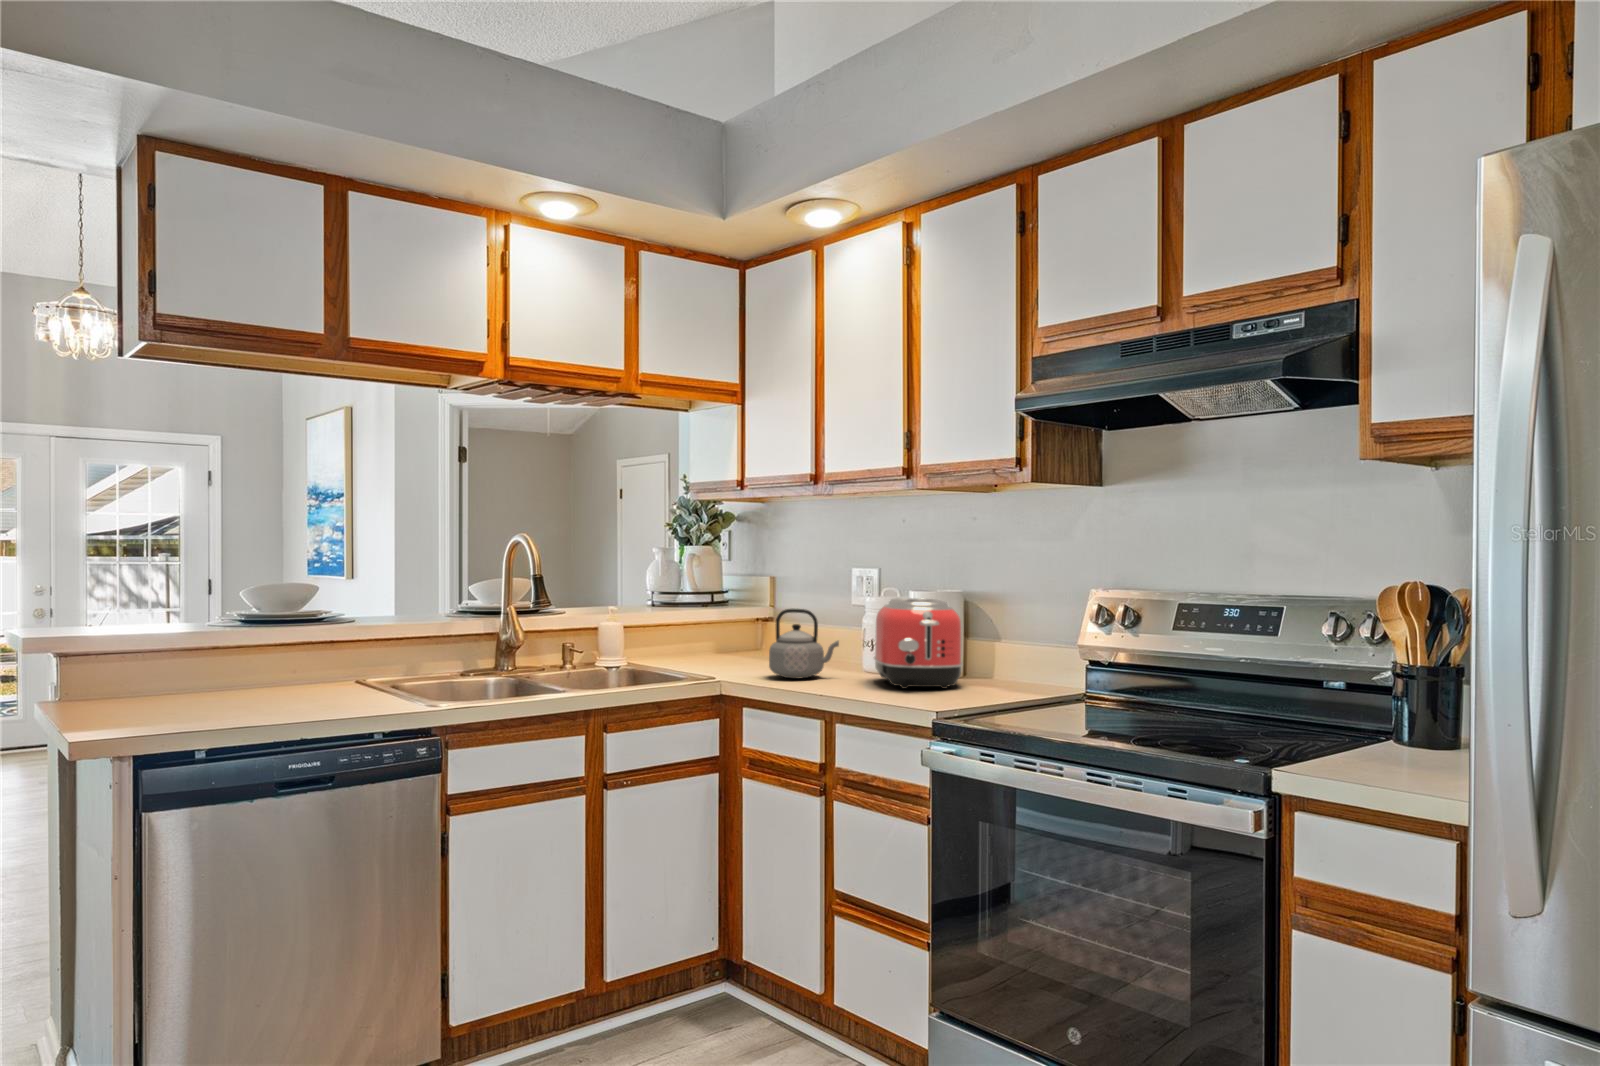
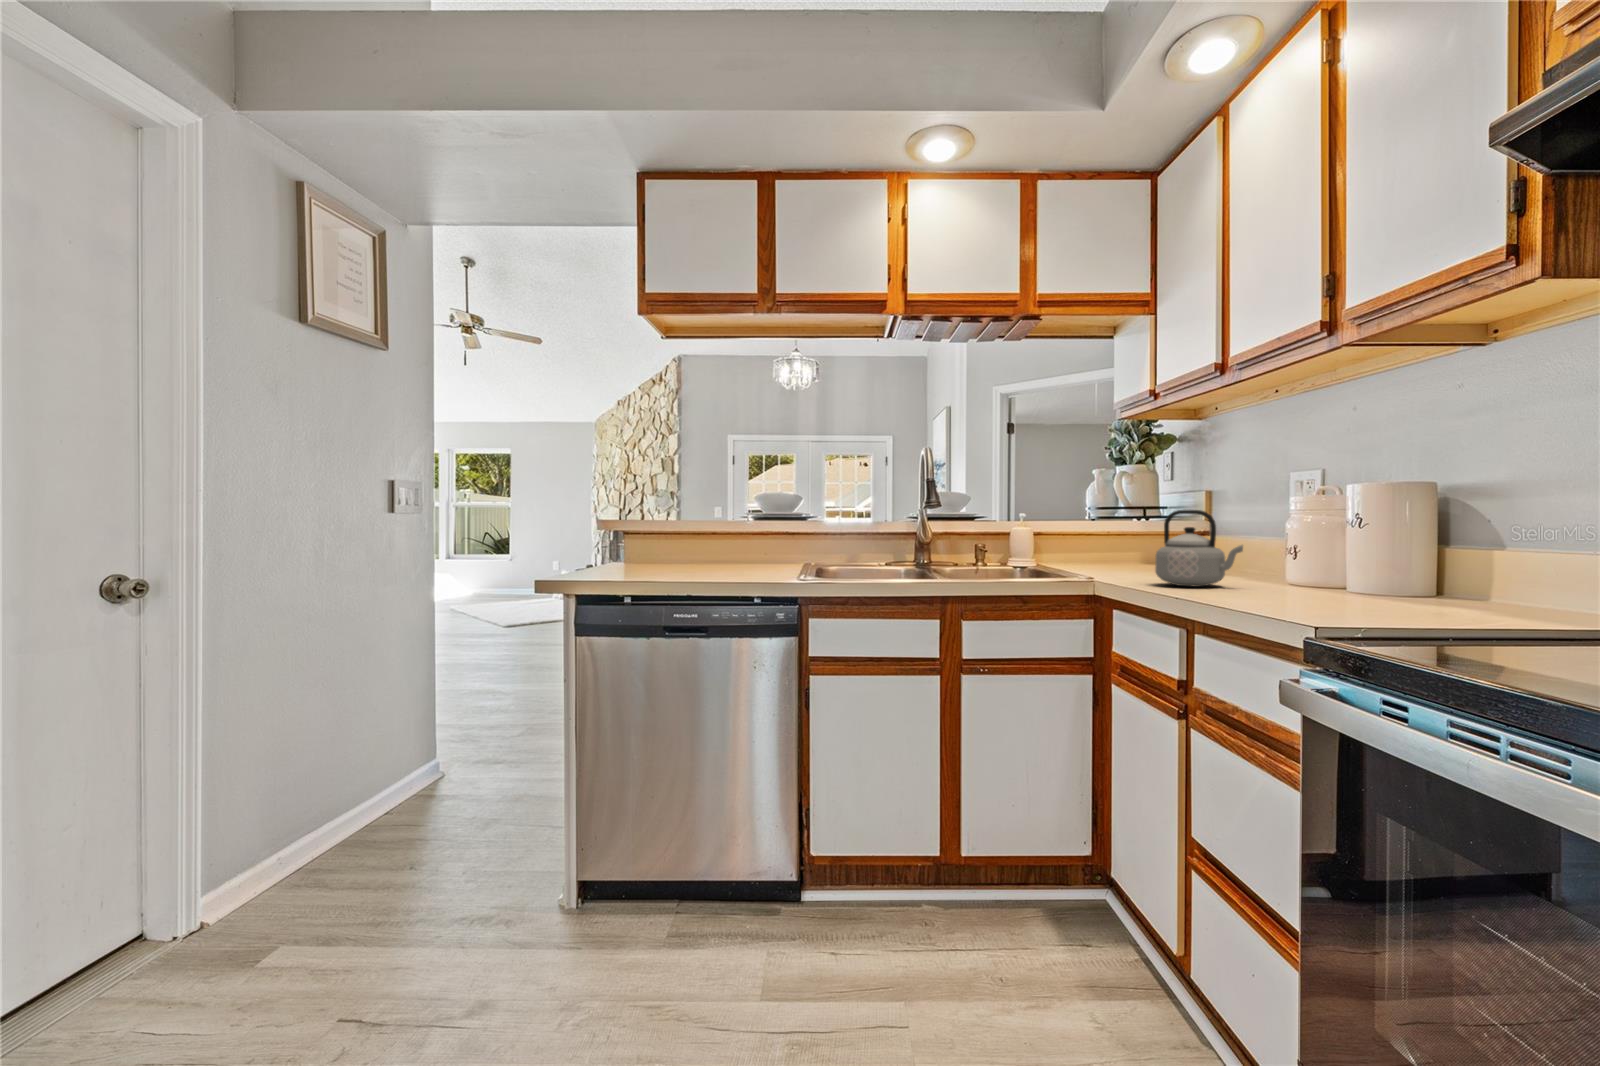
toaster: present [874,598,963,689] -> none [1281,489,1421,606]

